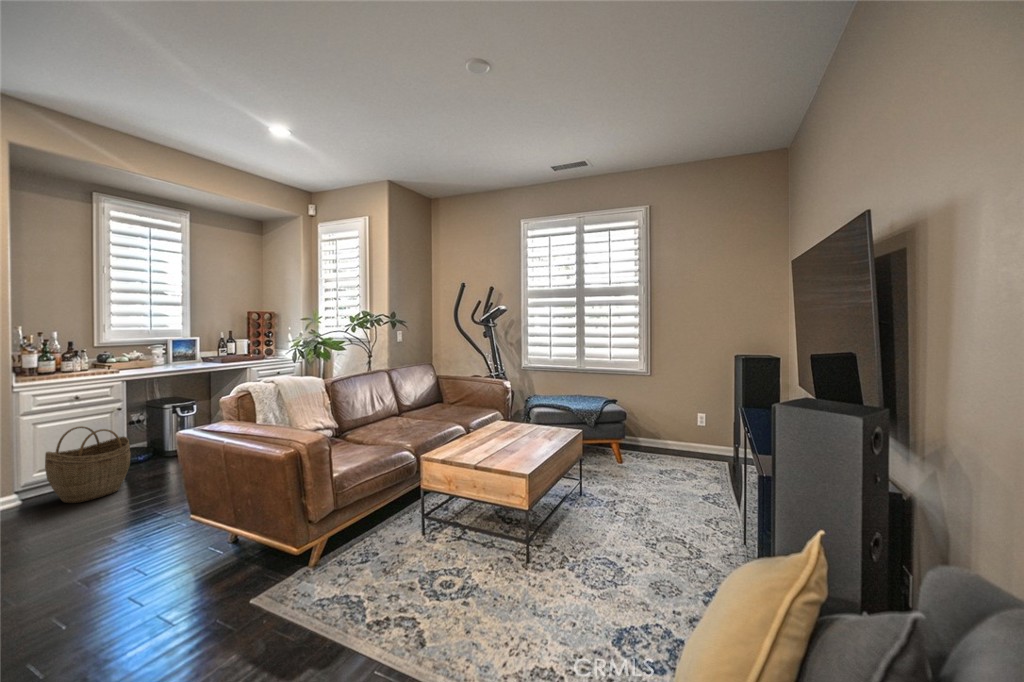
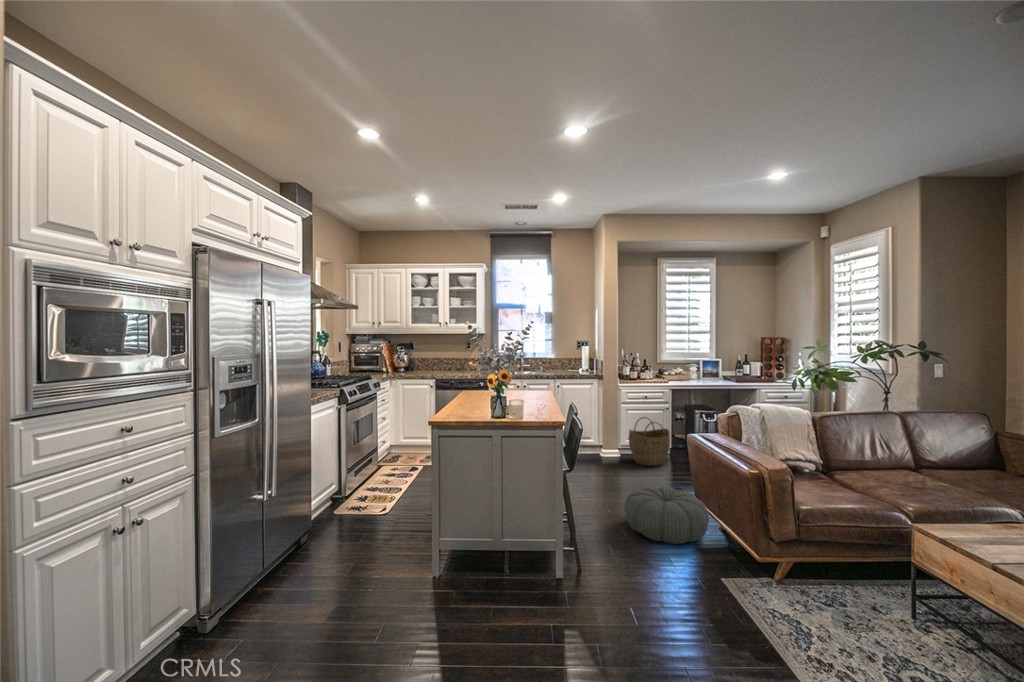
pouf: none [57,509,217,607] -> present [624,487,709,544]

